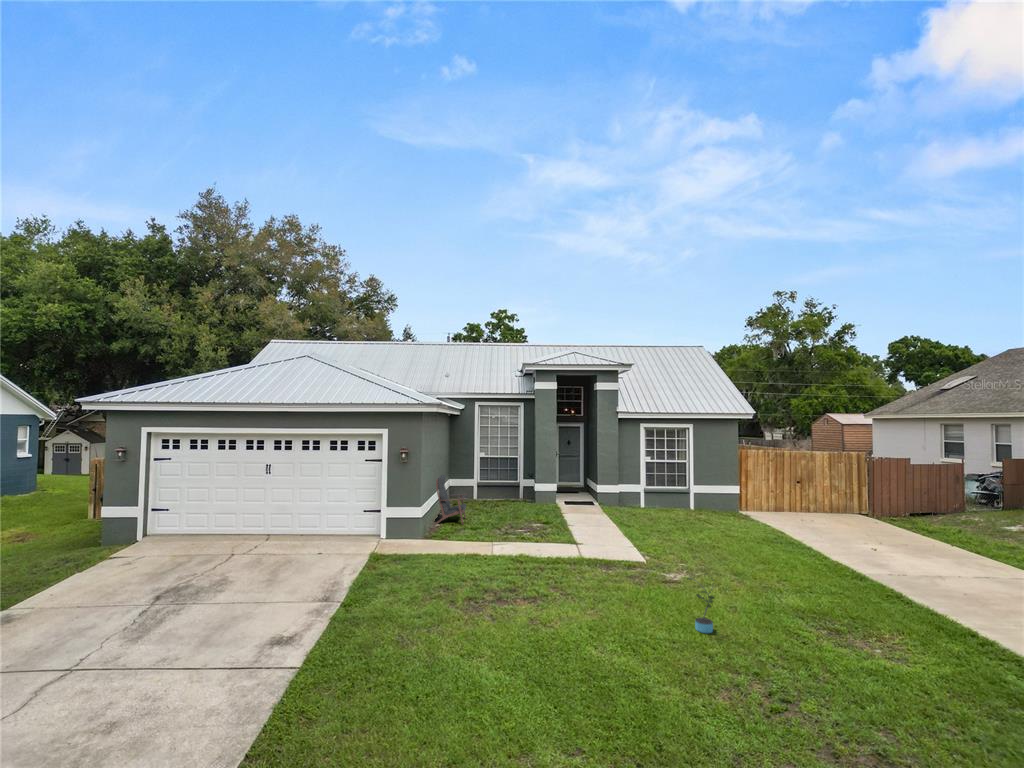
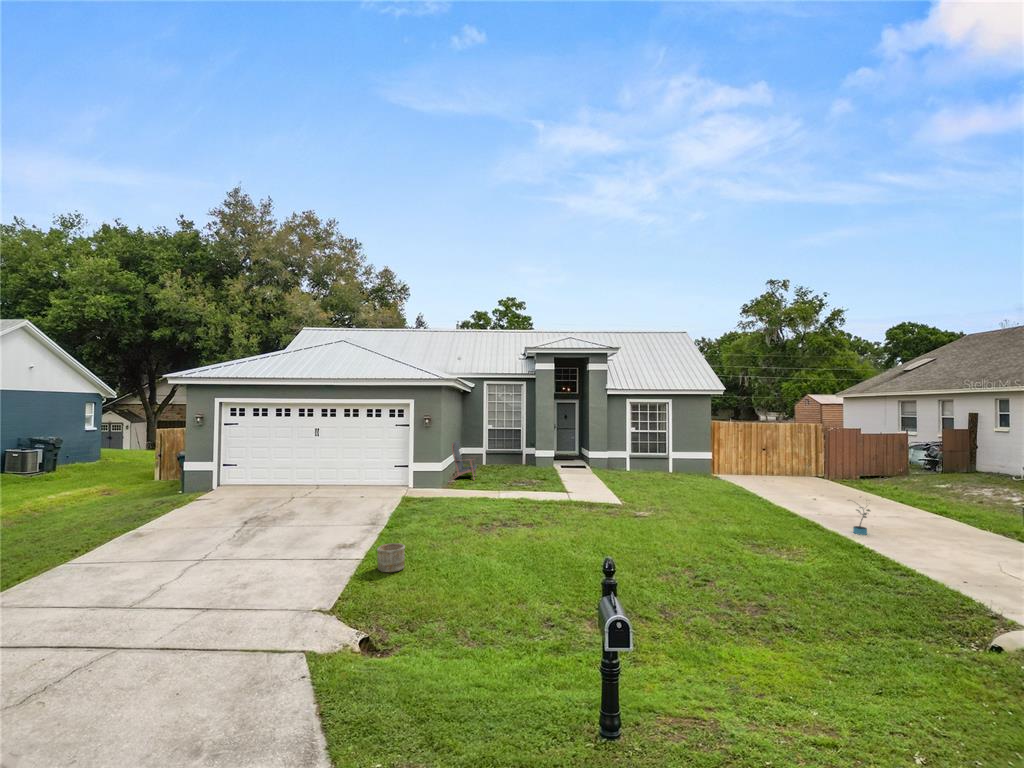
potted plant: present [689,574,714,633] -> present [853,507,870,535]
wooden bucket: none [304,669,351,725] -> present [377,543,405,572]

